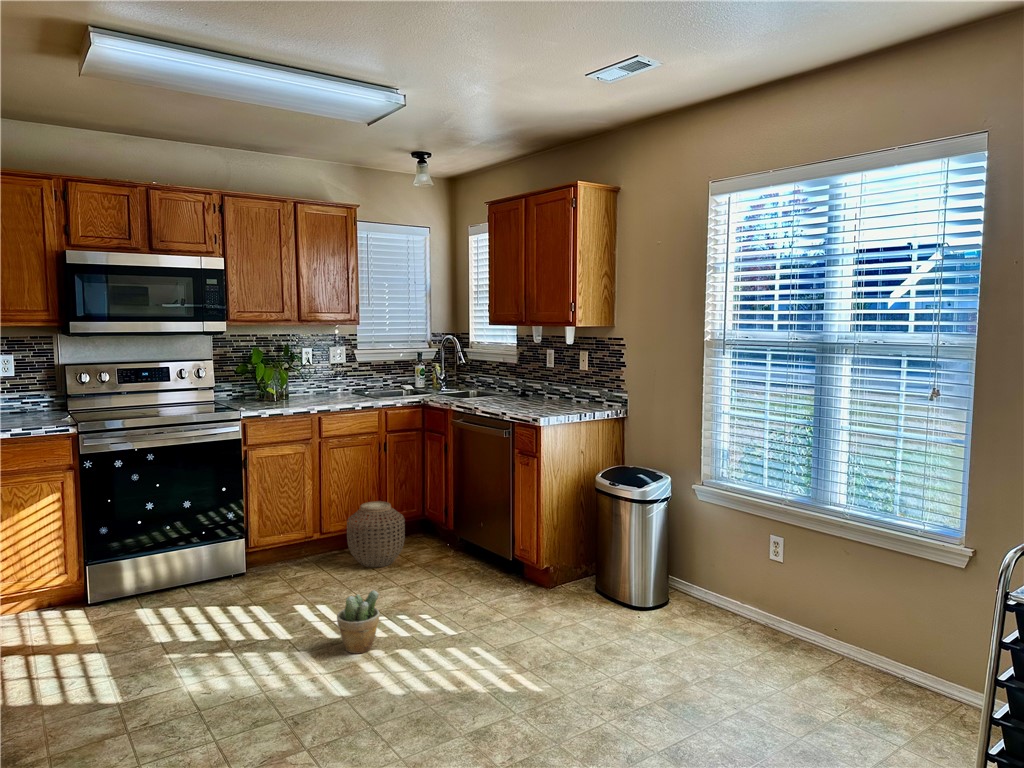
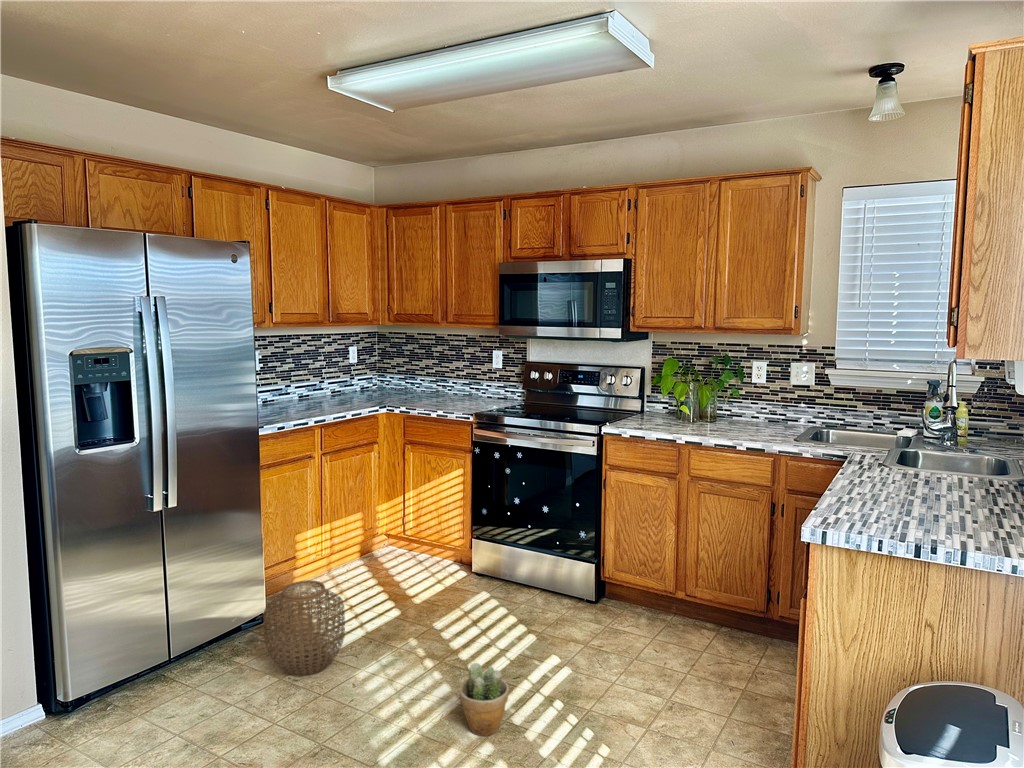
woven basket: present [347,501,405,567] -> present [263,580,345,676]

